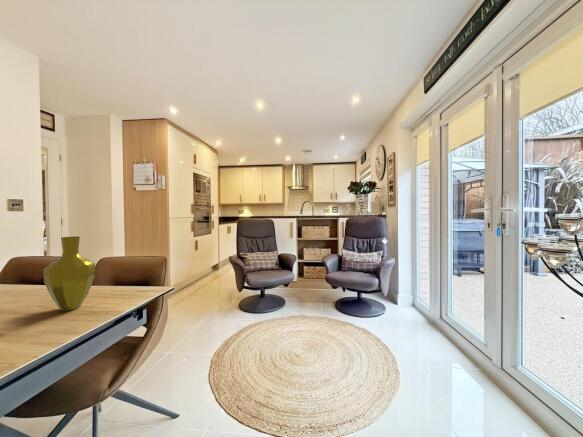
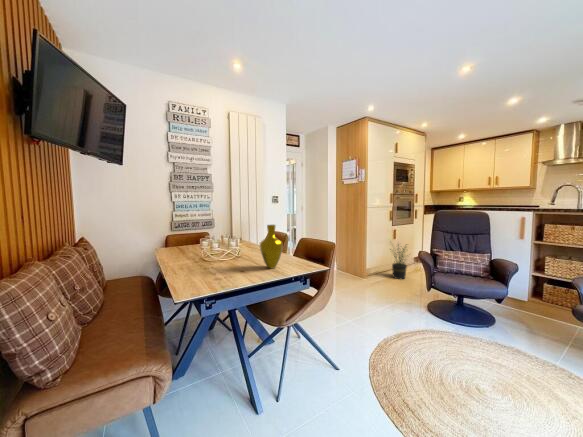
potted plant: none [190,249,216,290] -> present [390,244,407,279]

